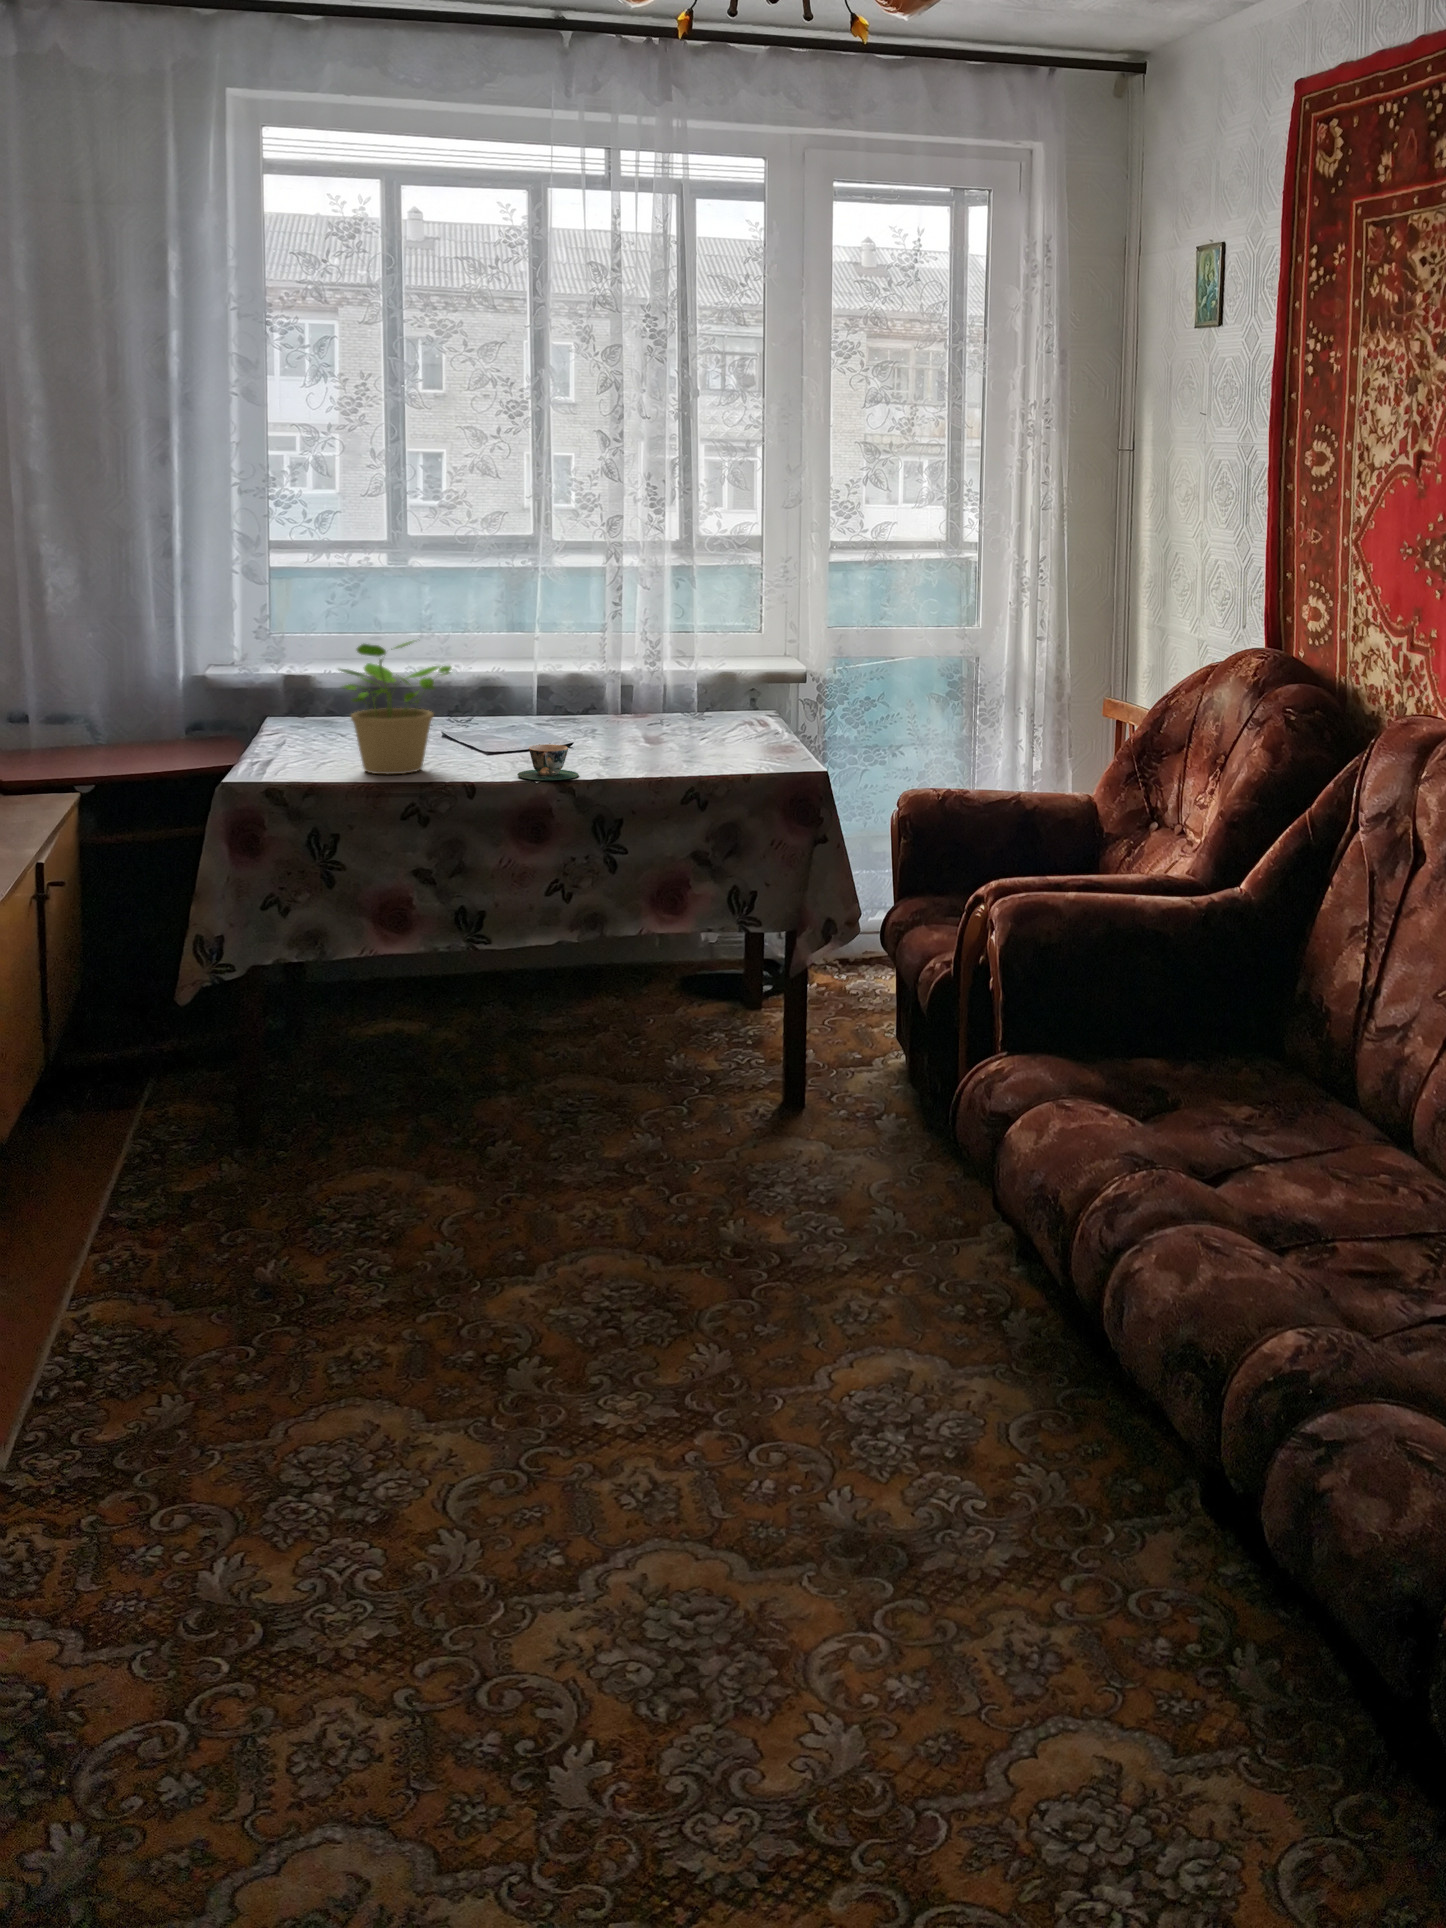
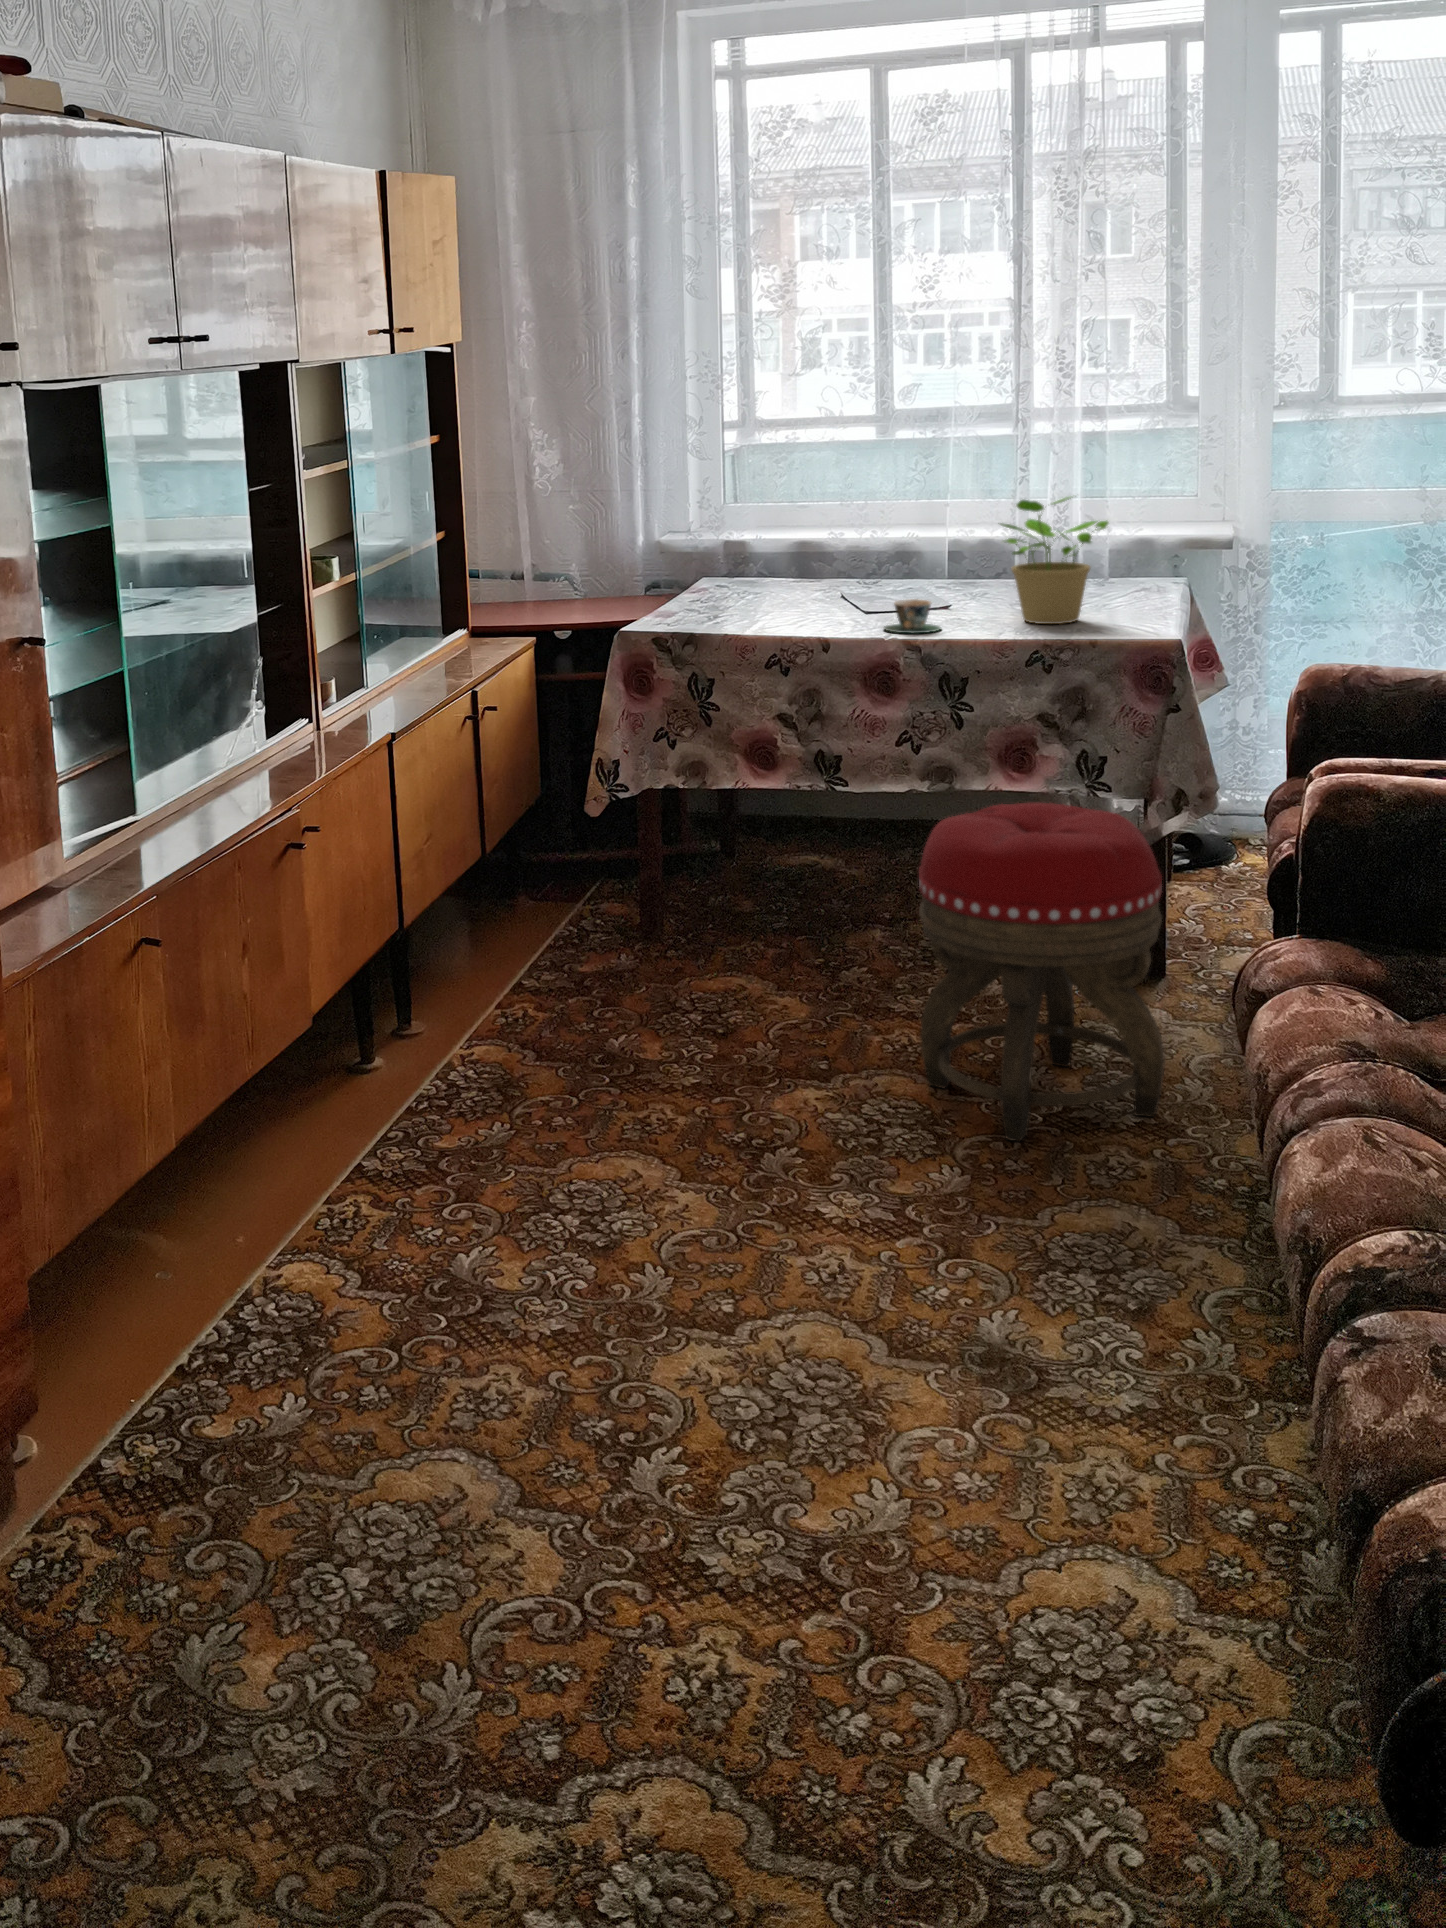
potted plant: present [339,640,451,774] -> present [1001,497,1108,624]
footstool: none [632,950,876,1305] -> present [919,802,1165,1141]

